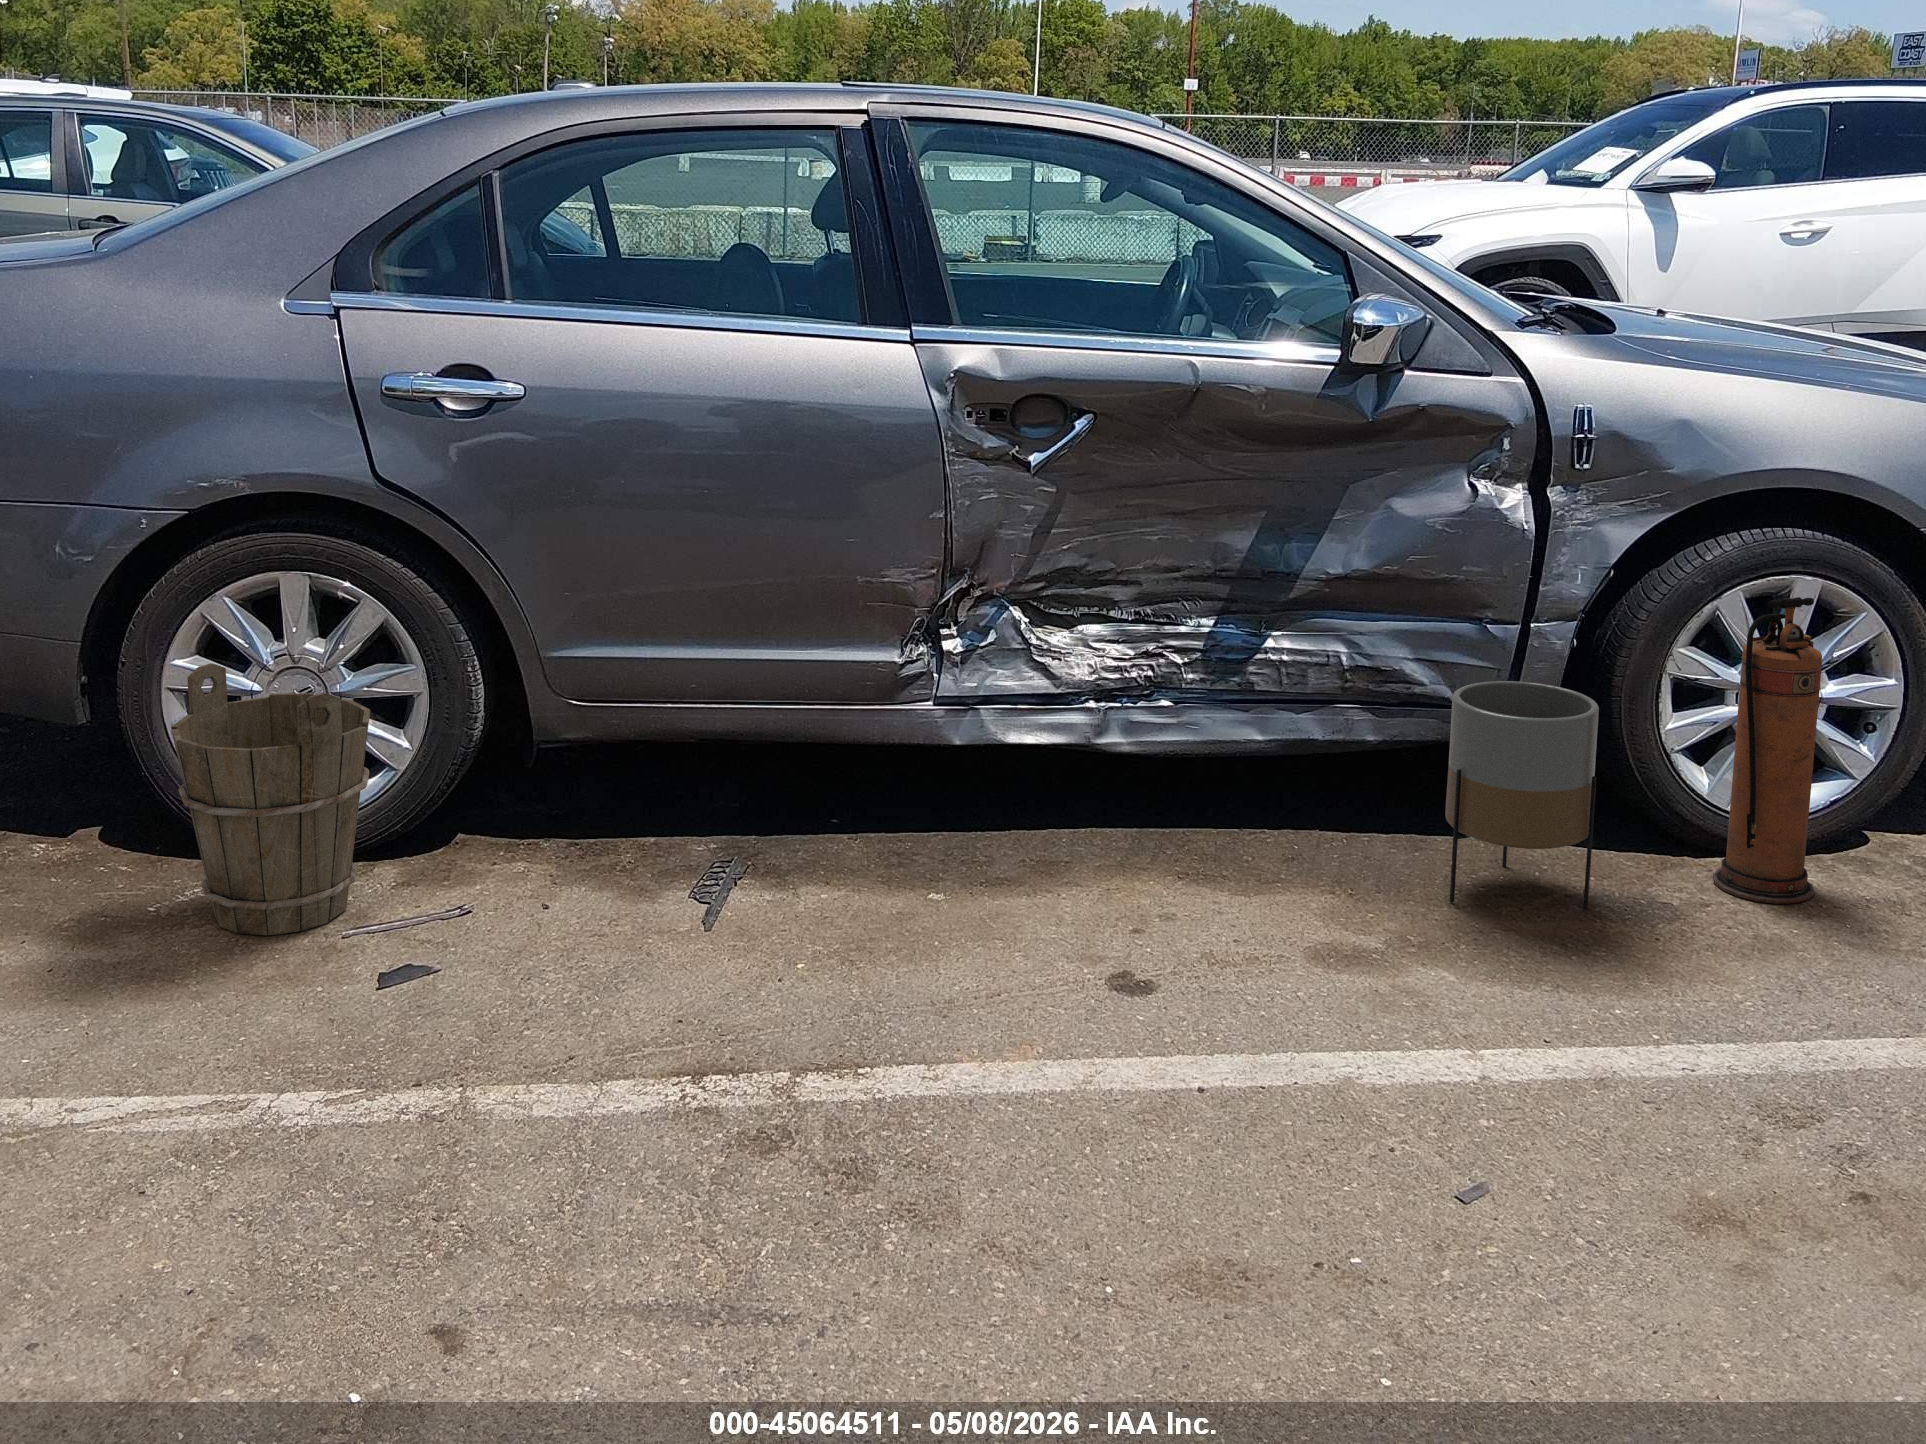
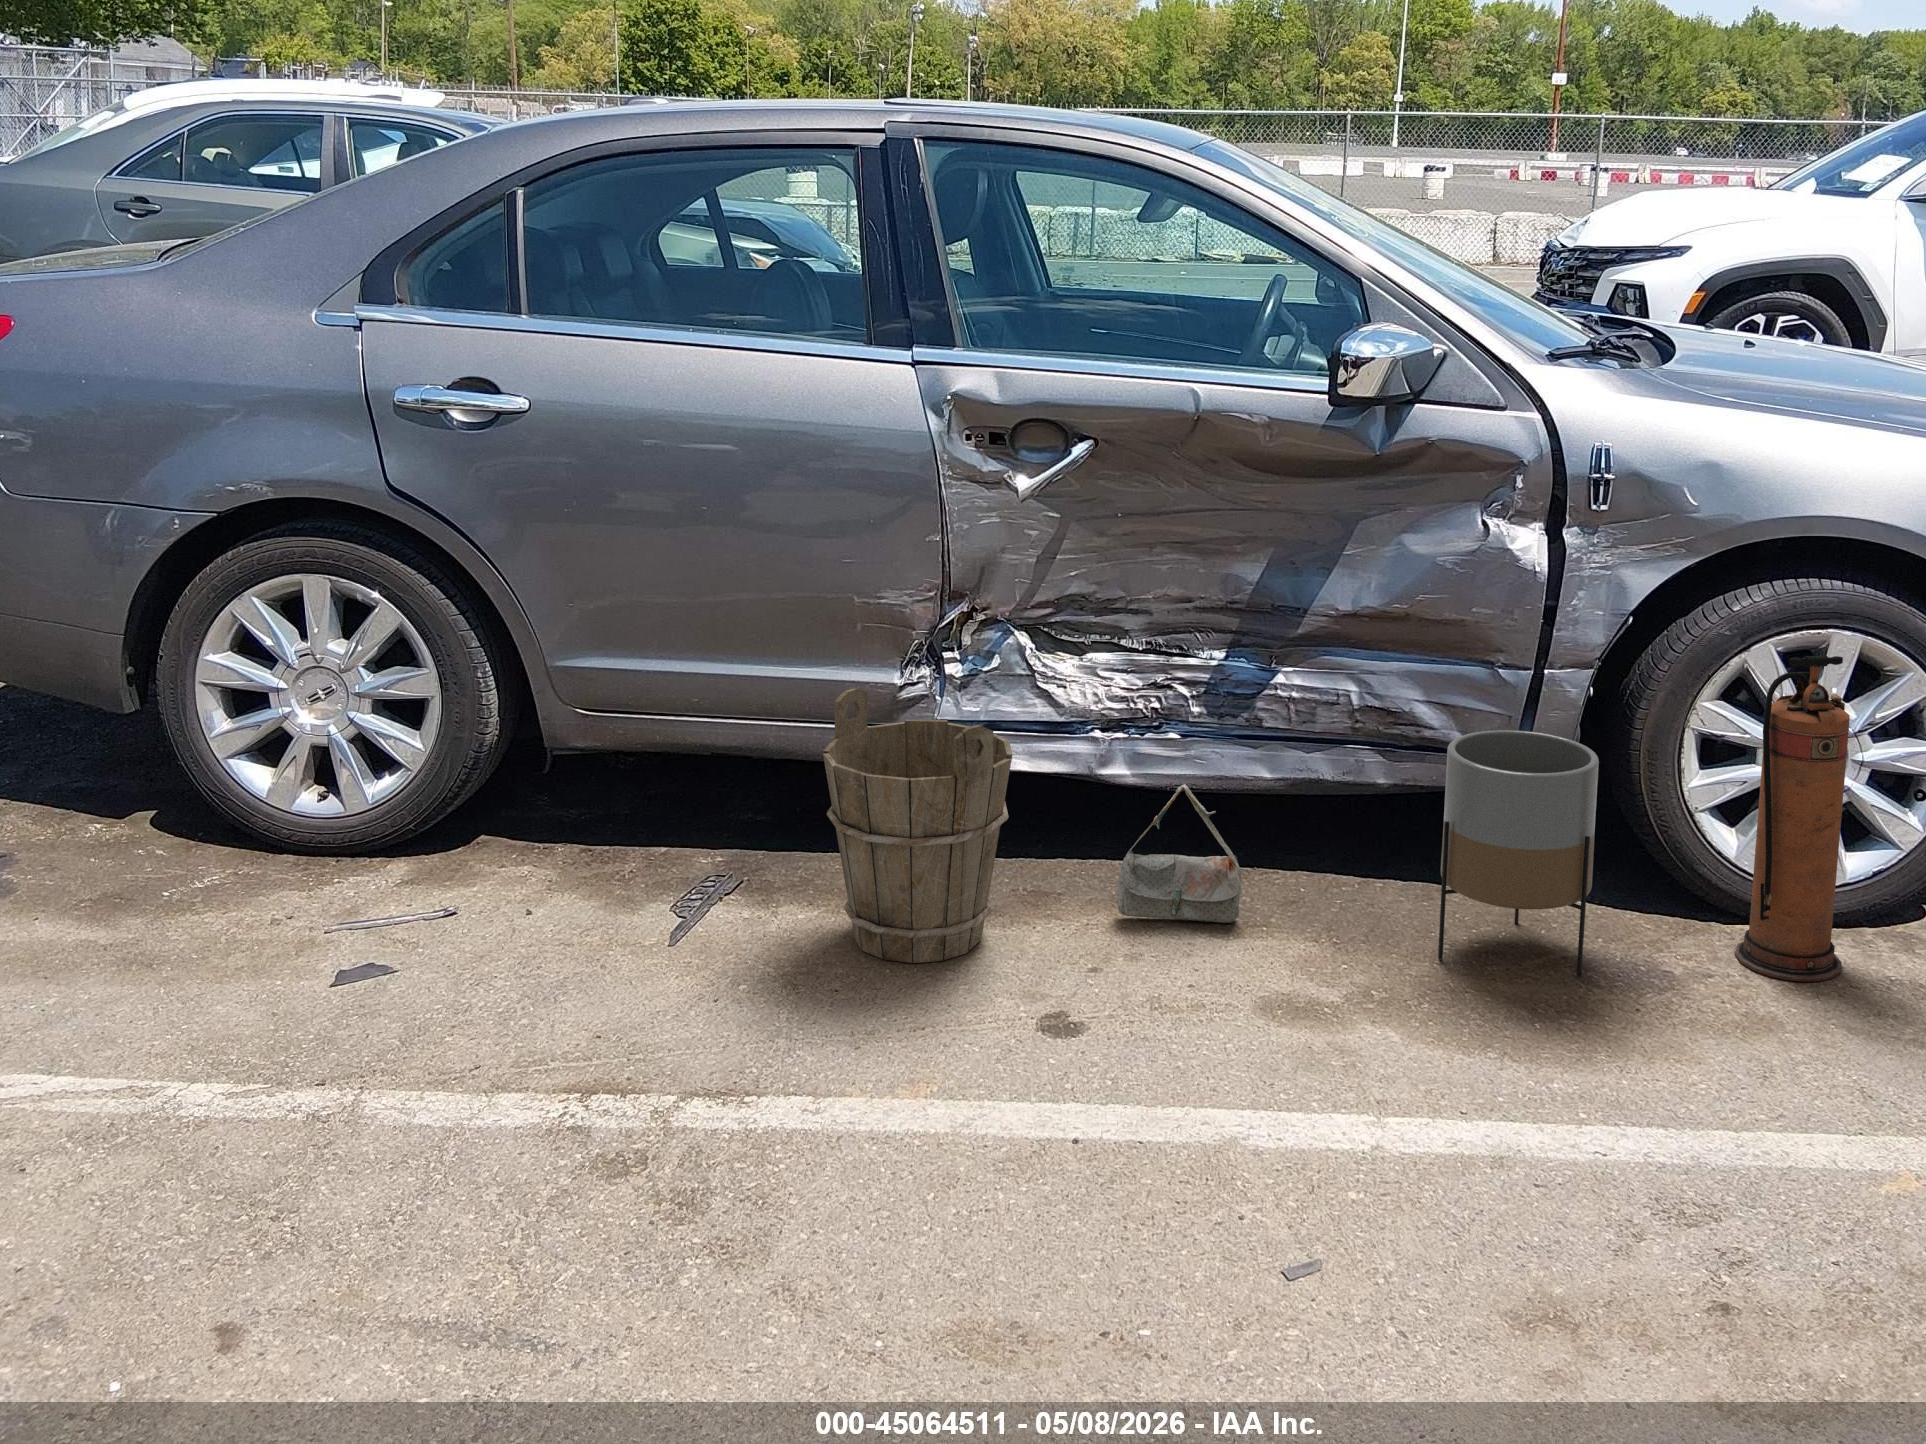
bucket: present [171,663,370,935] -> present [823,688,1012,963]
bag: none [1129,747,1255,880] -> present [1116,784,1242,923]

